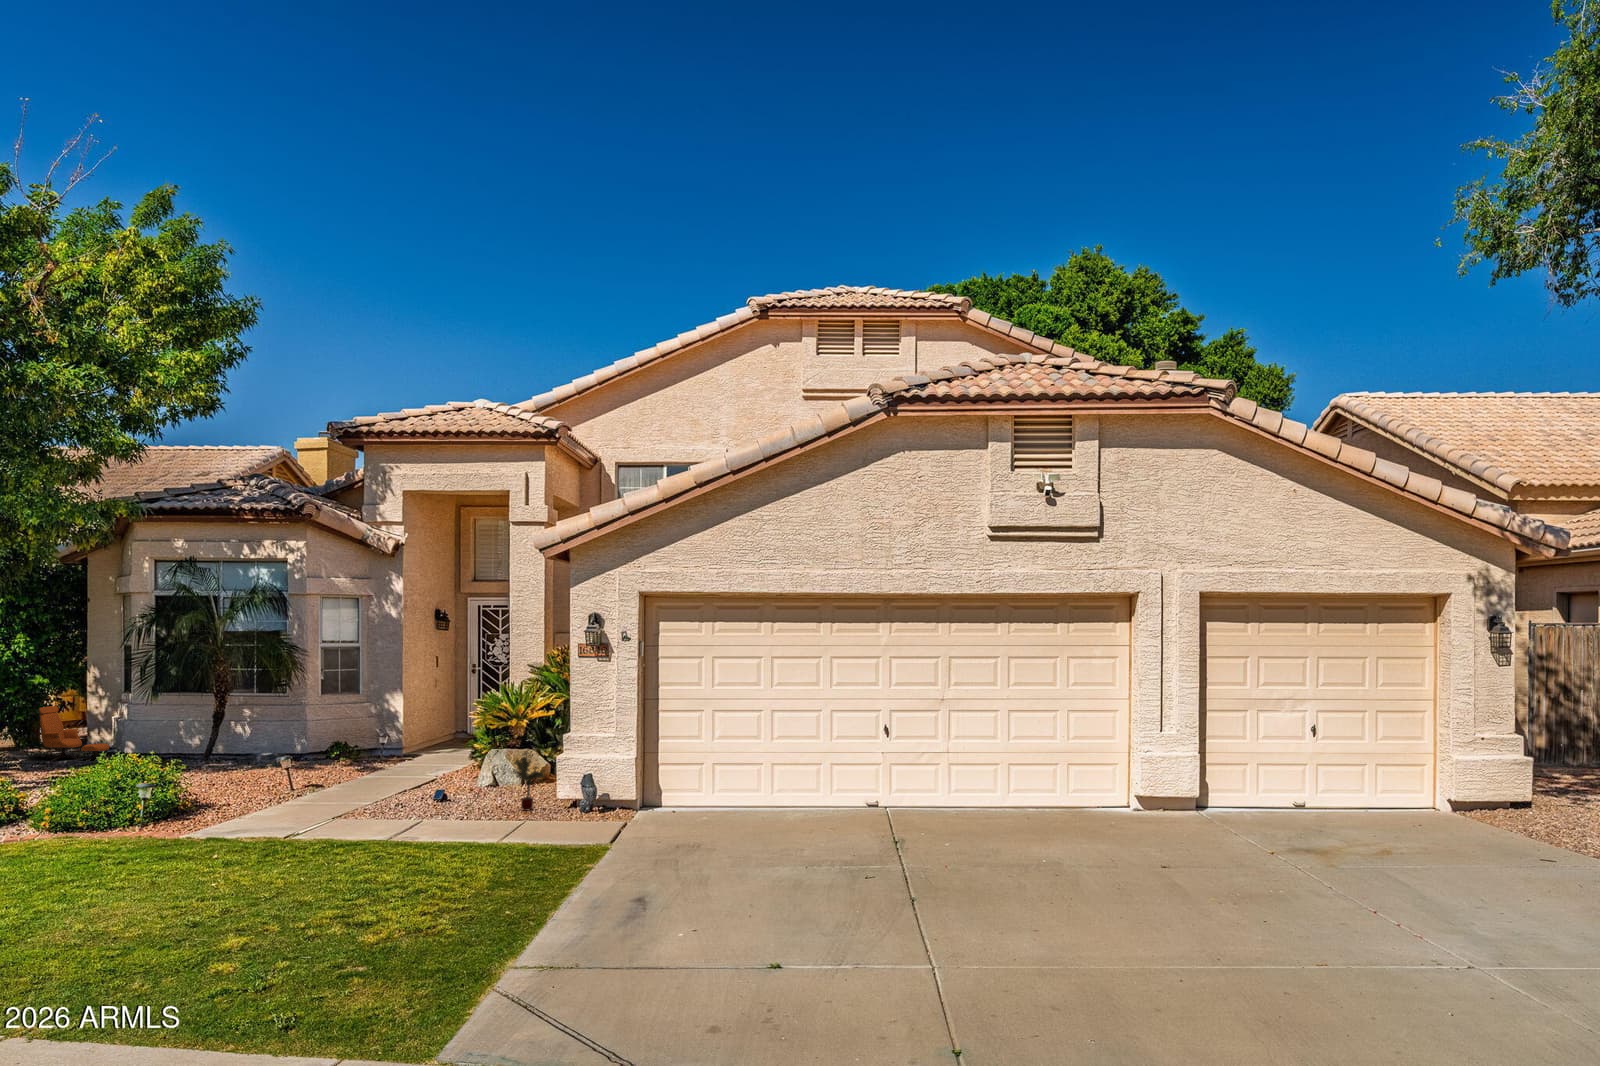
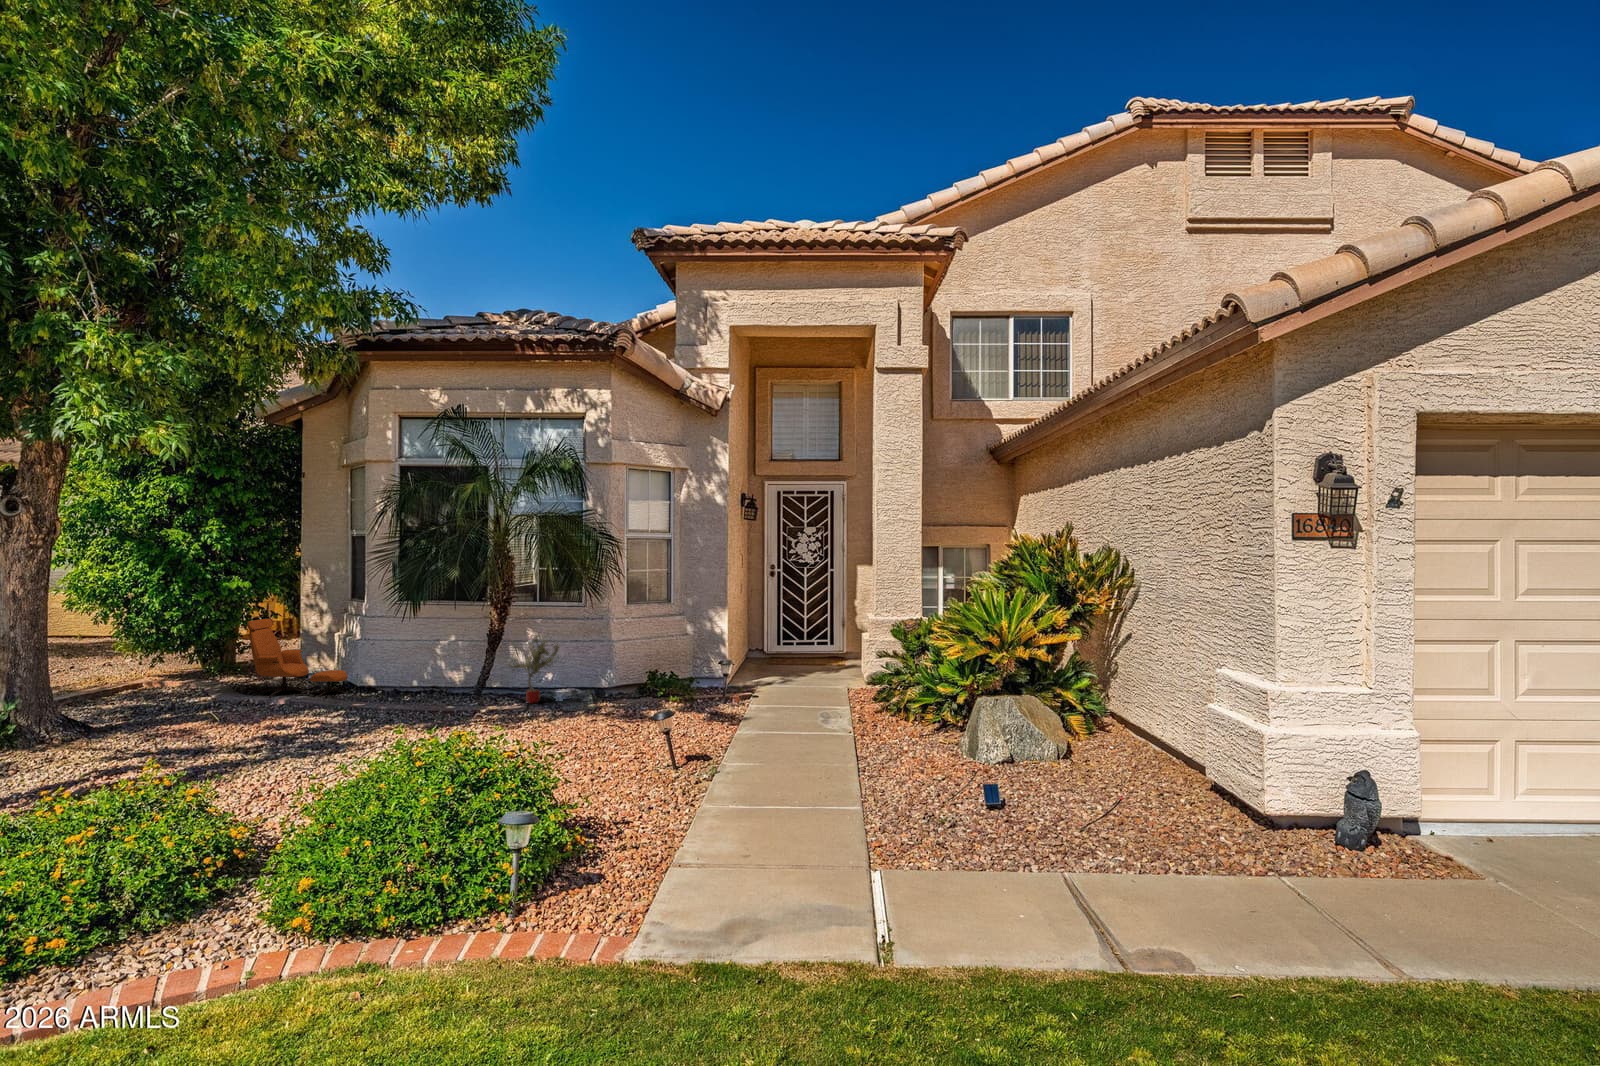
potted tree: present [513,751,545,811] -> present [508,636,559,704]

